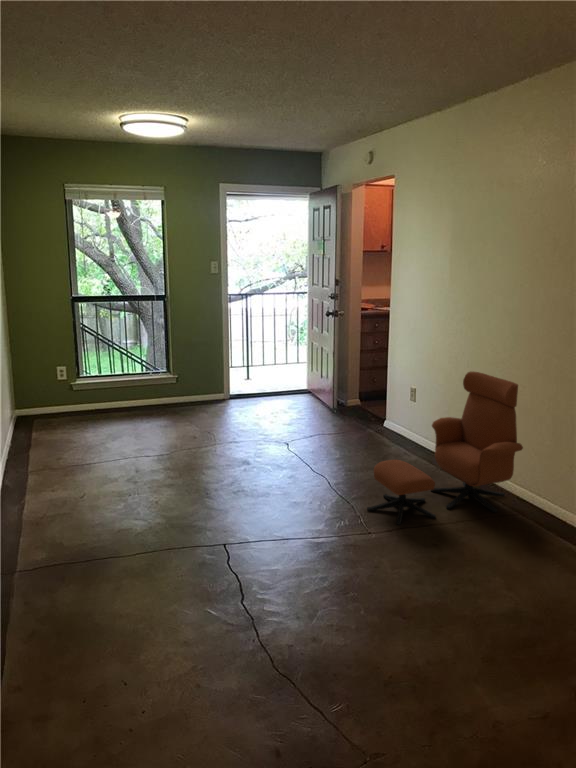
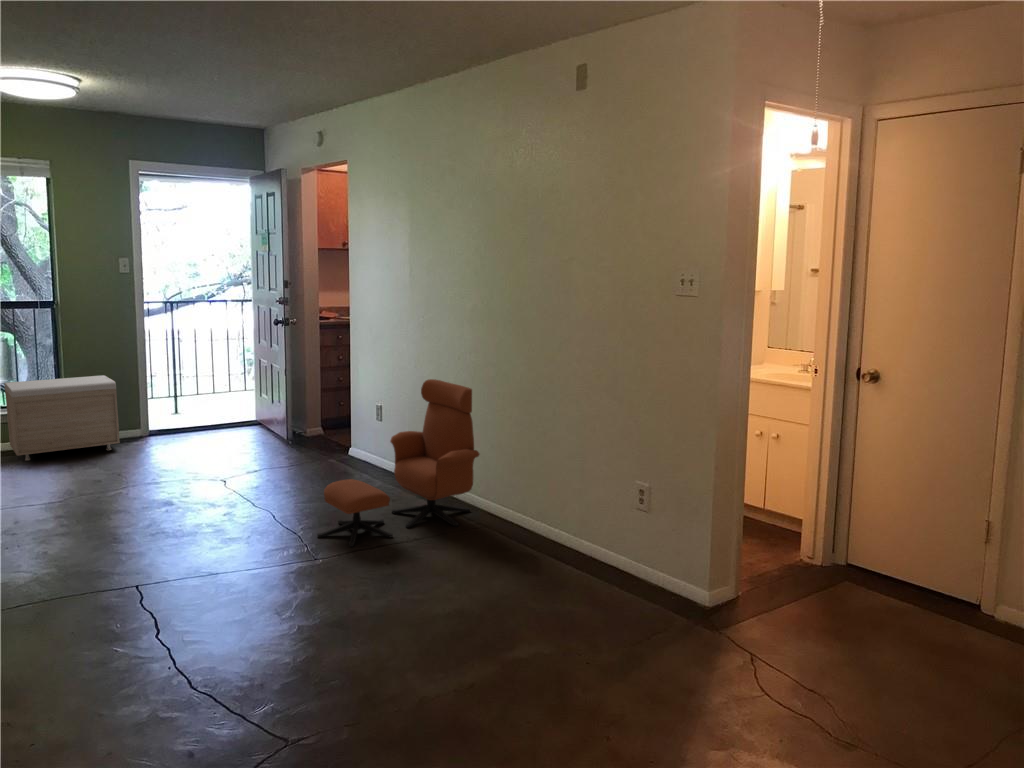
storage bench: none [132,352,209,415] -> present [4,375,120,460]

